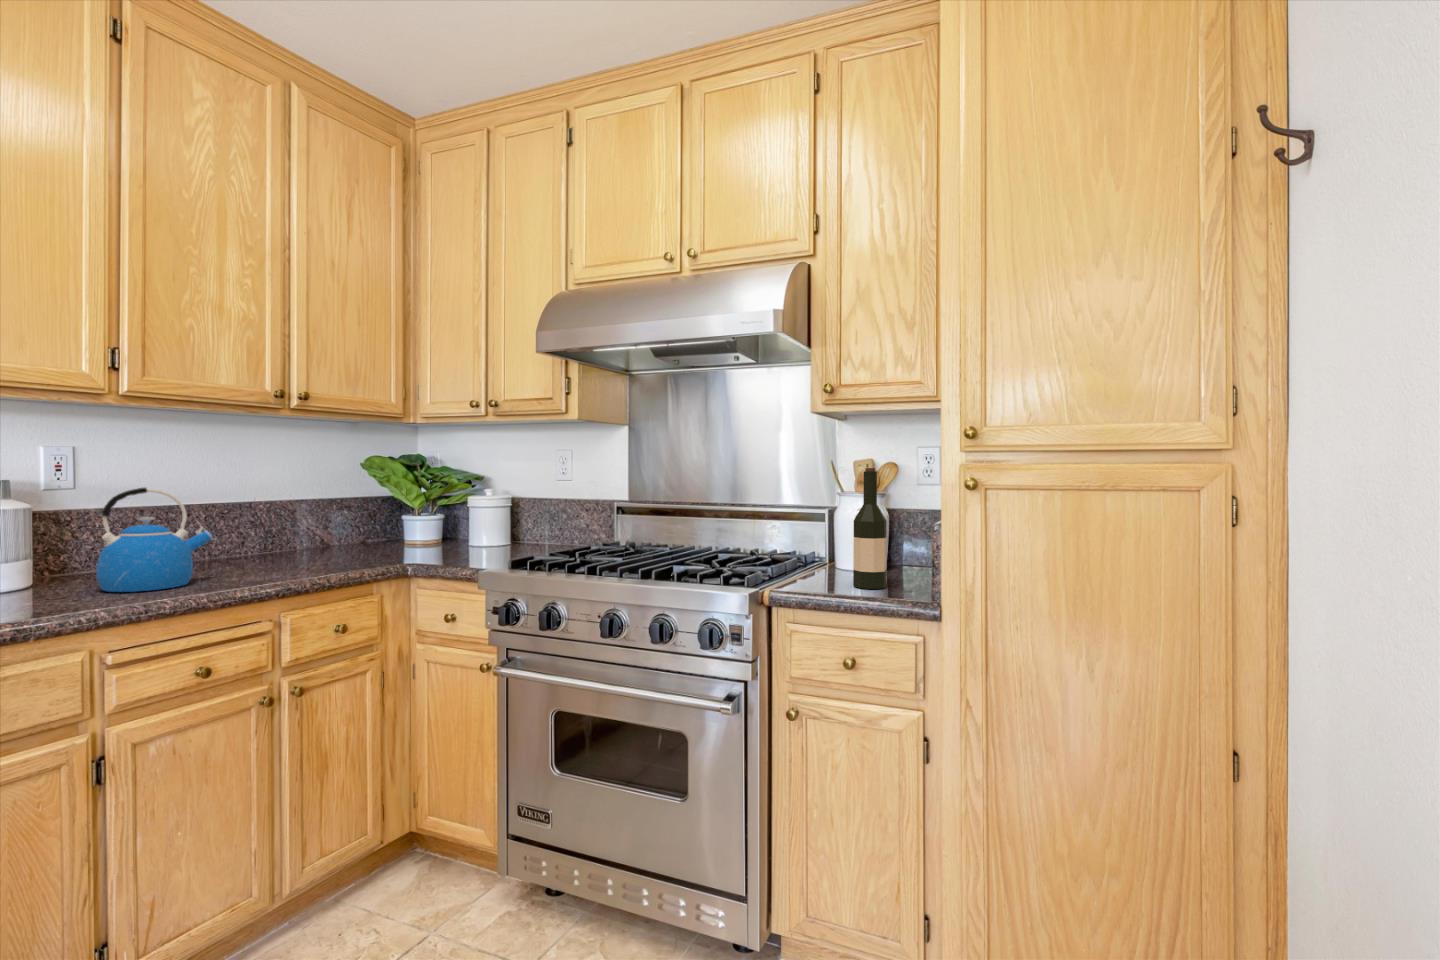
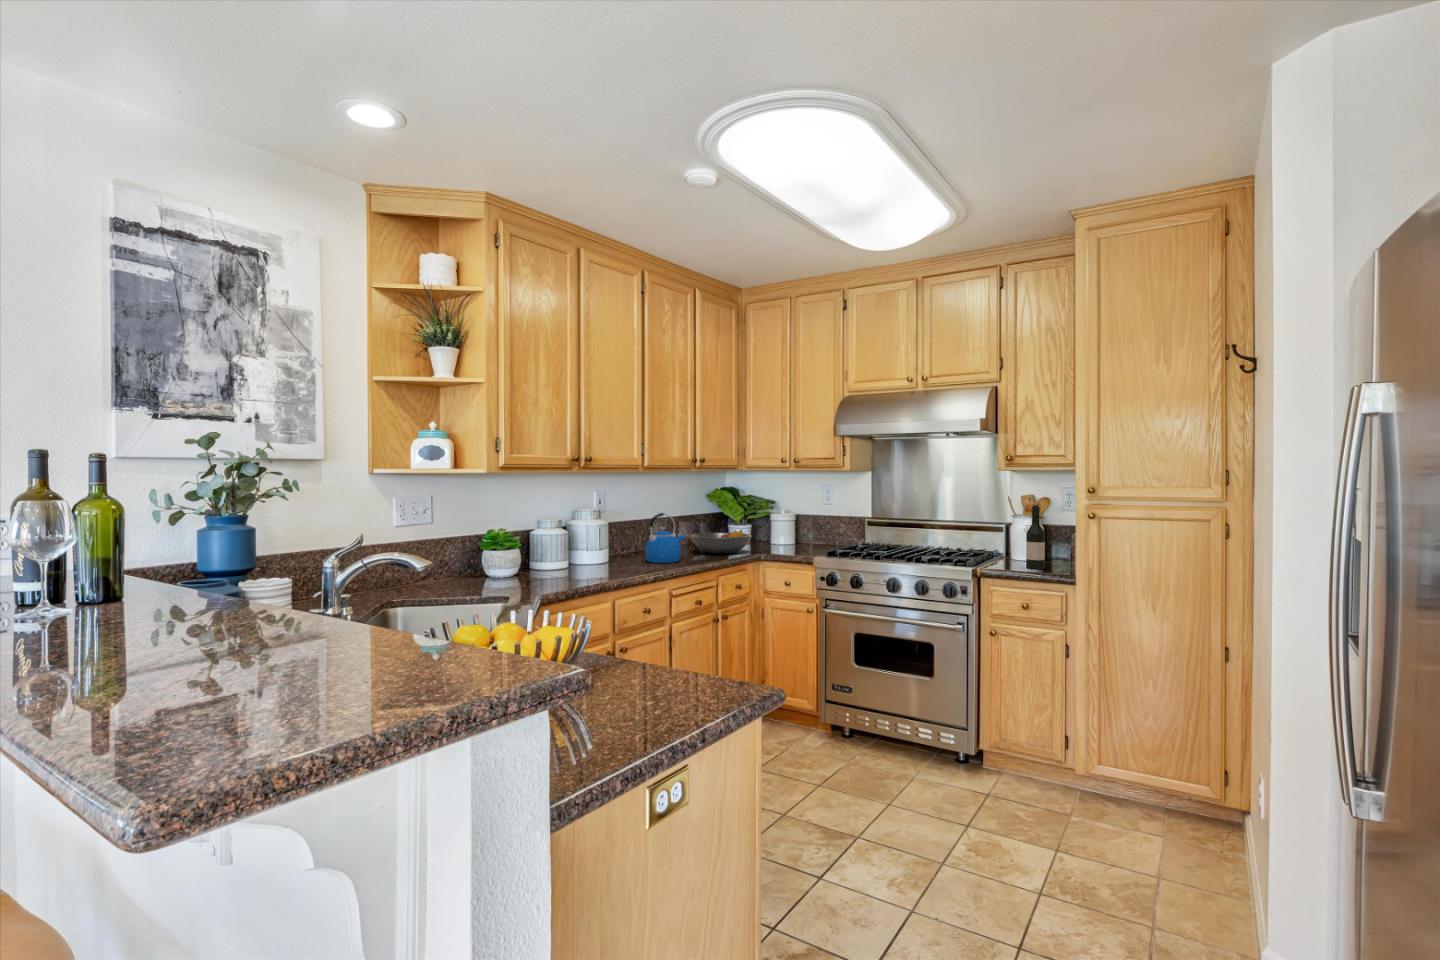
fruit bowl: none [265,522,395,566] -> present [691,530,751,554]

